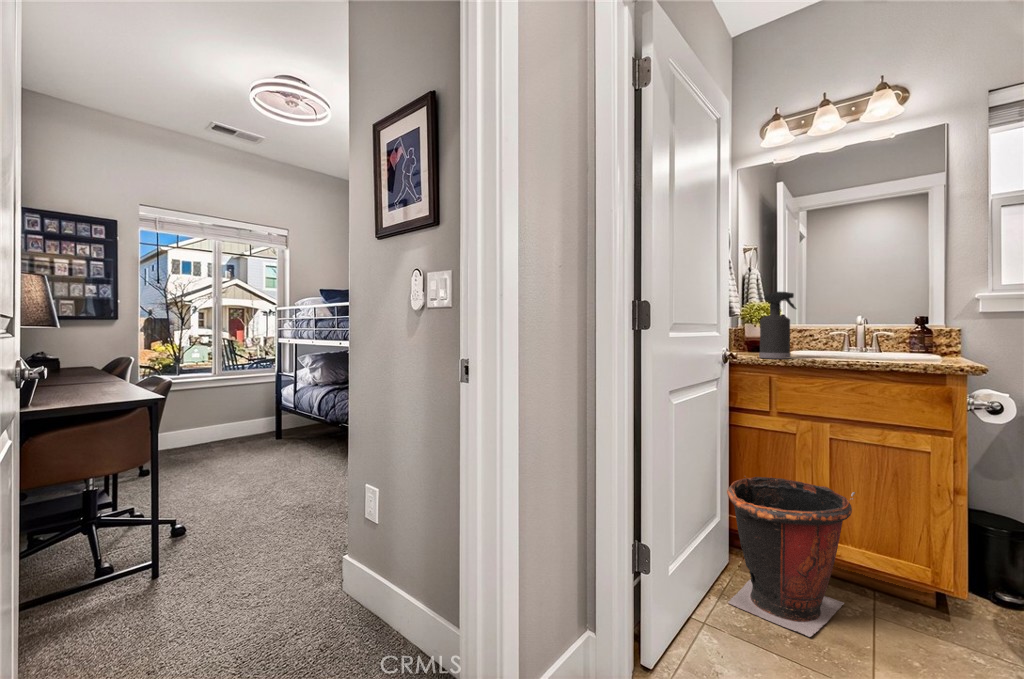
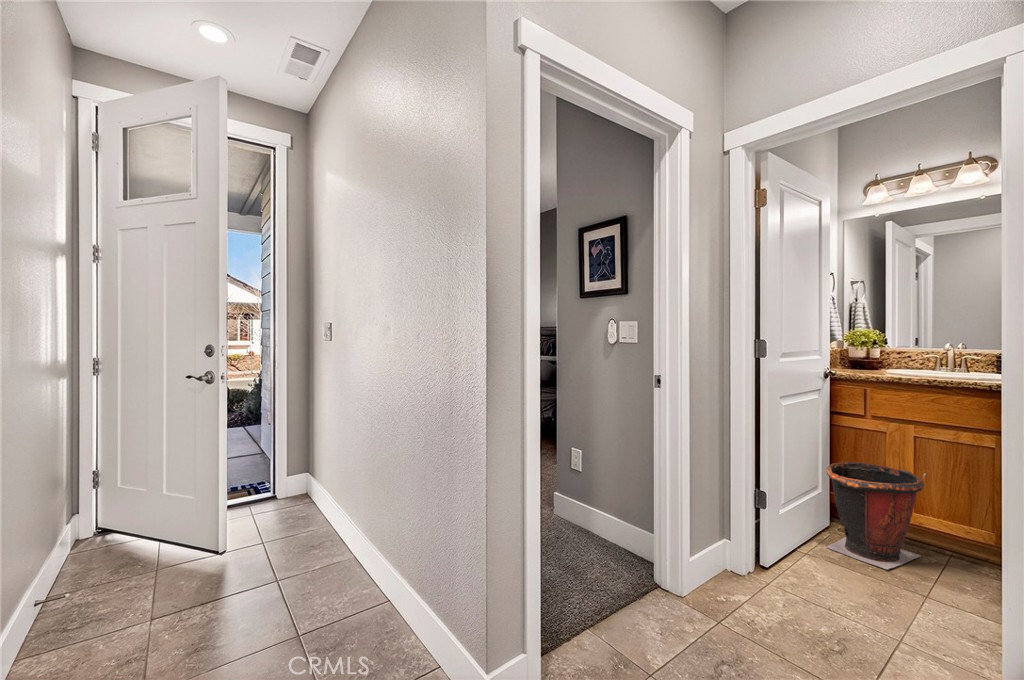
spray bottle: present [759,292,796,359] -> none [856,326,887,376]

